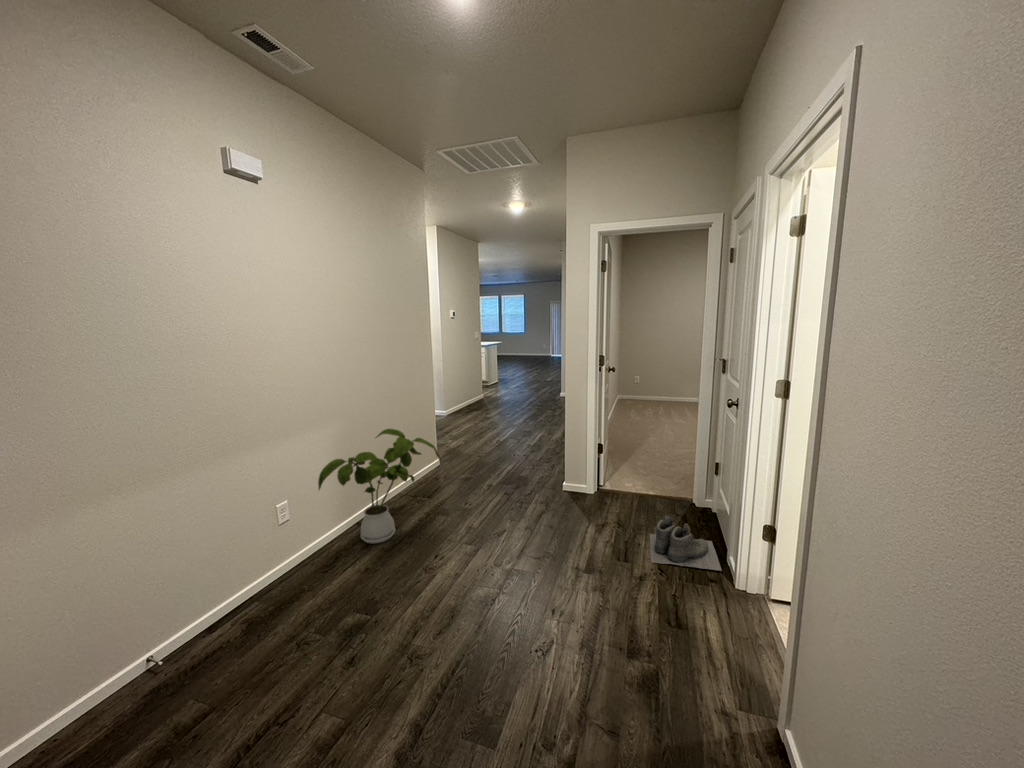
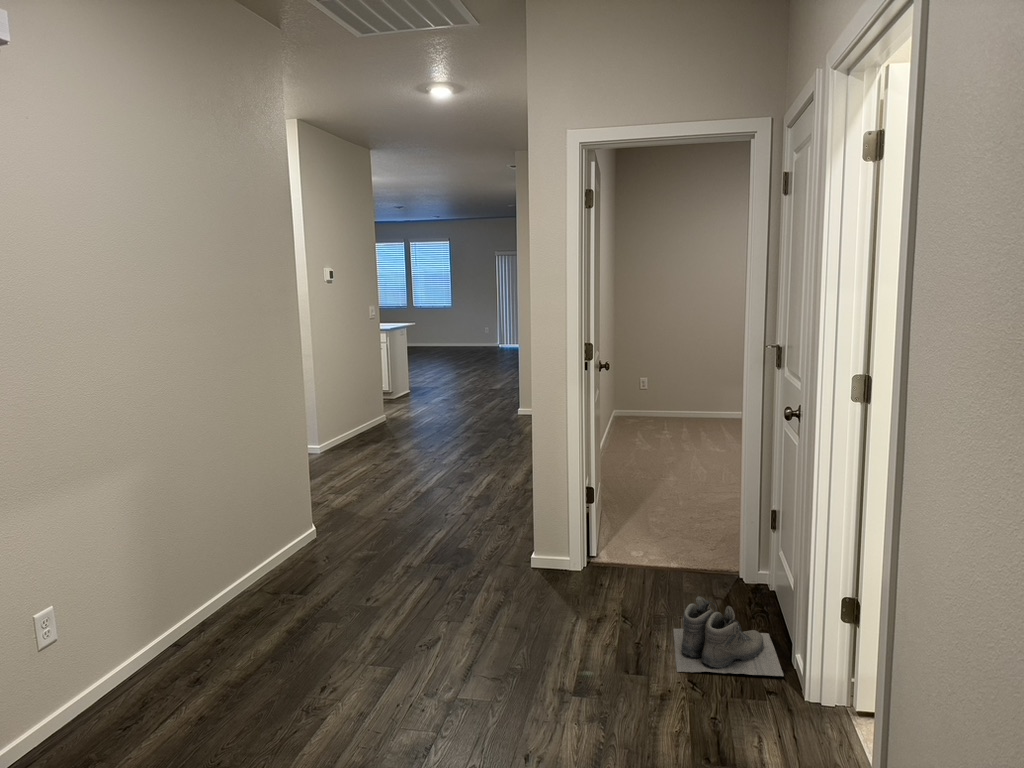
house plant: present [318,429,439,543] -> none [110,473,325,674]

